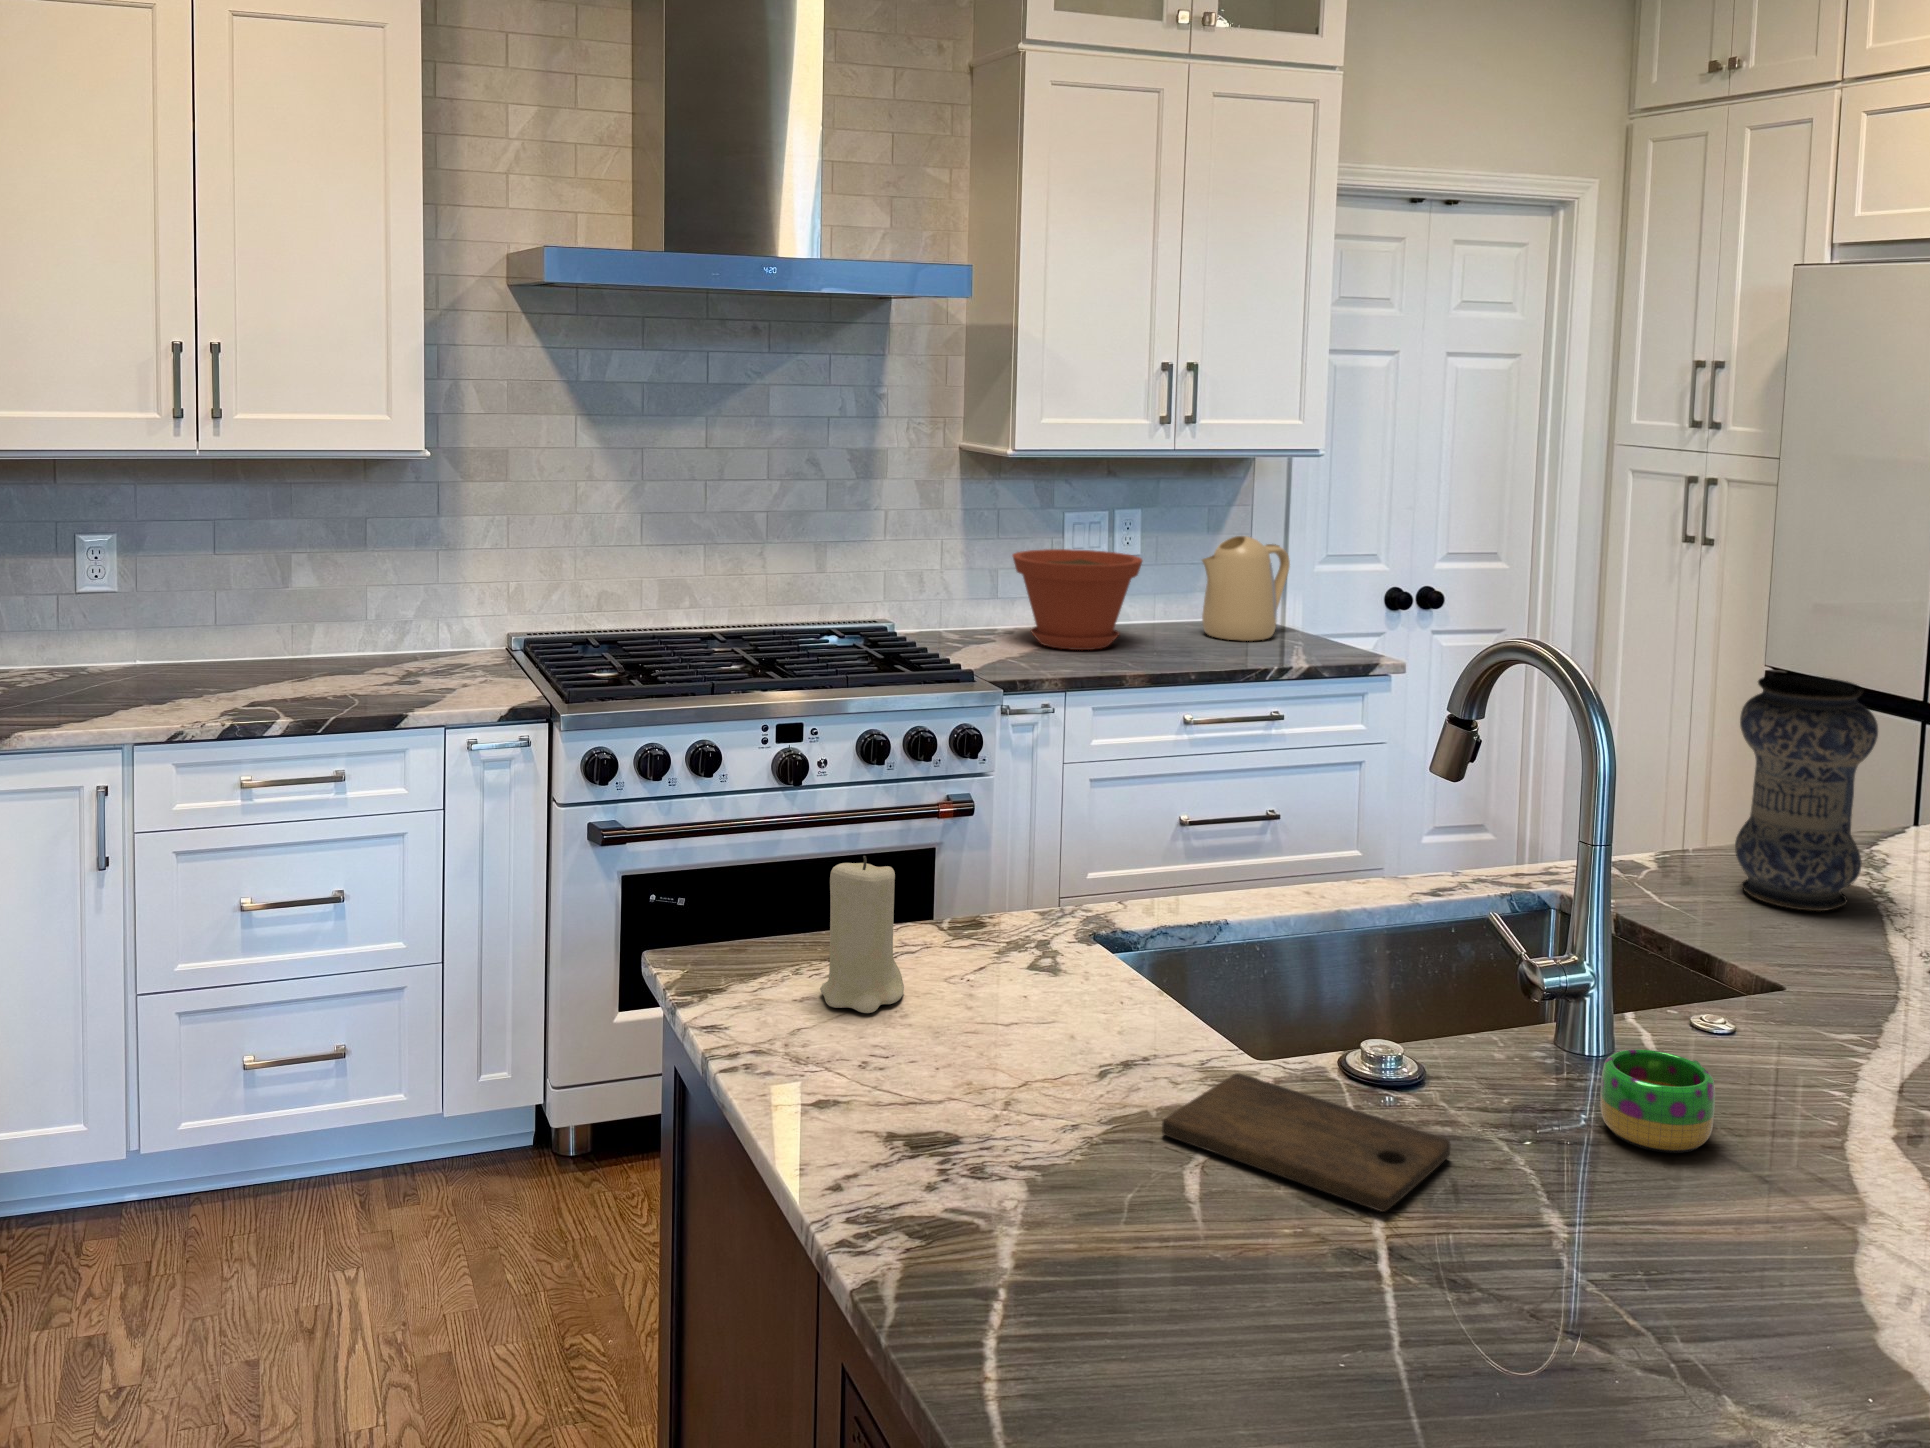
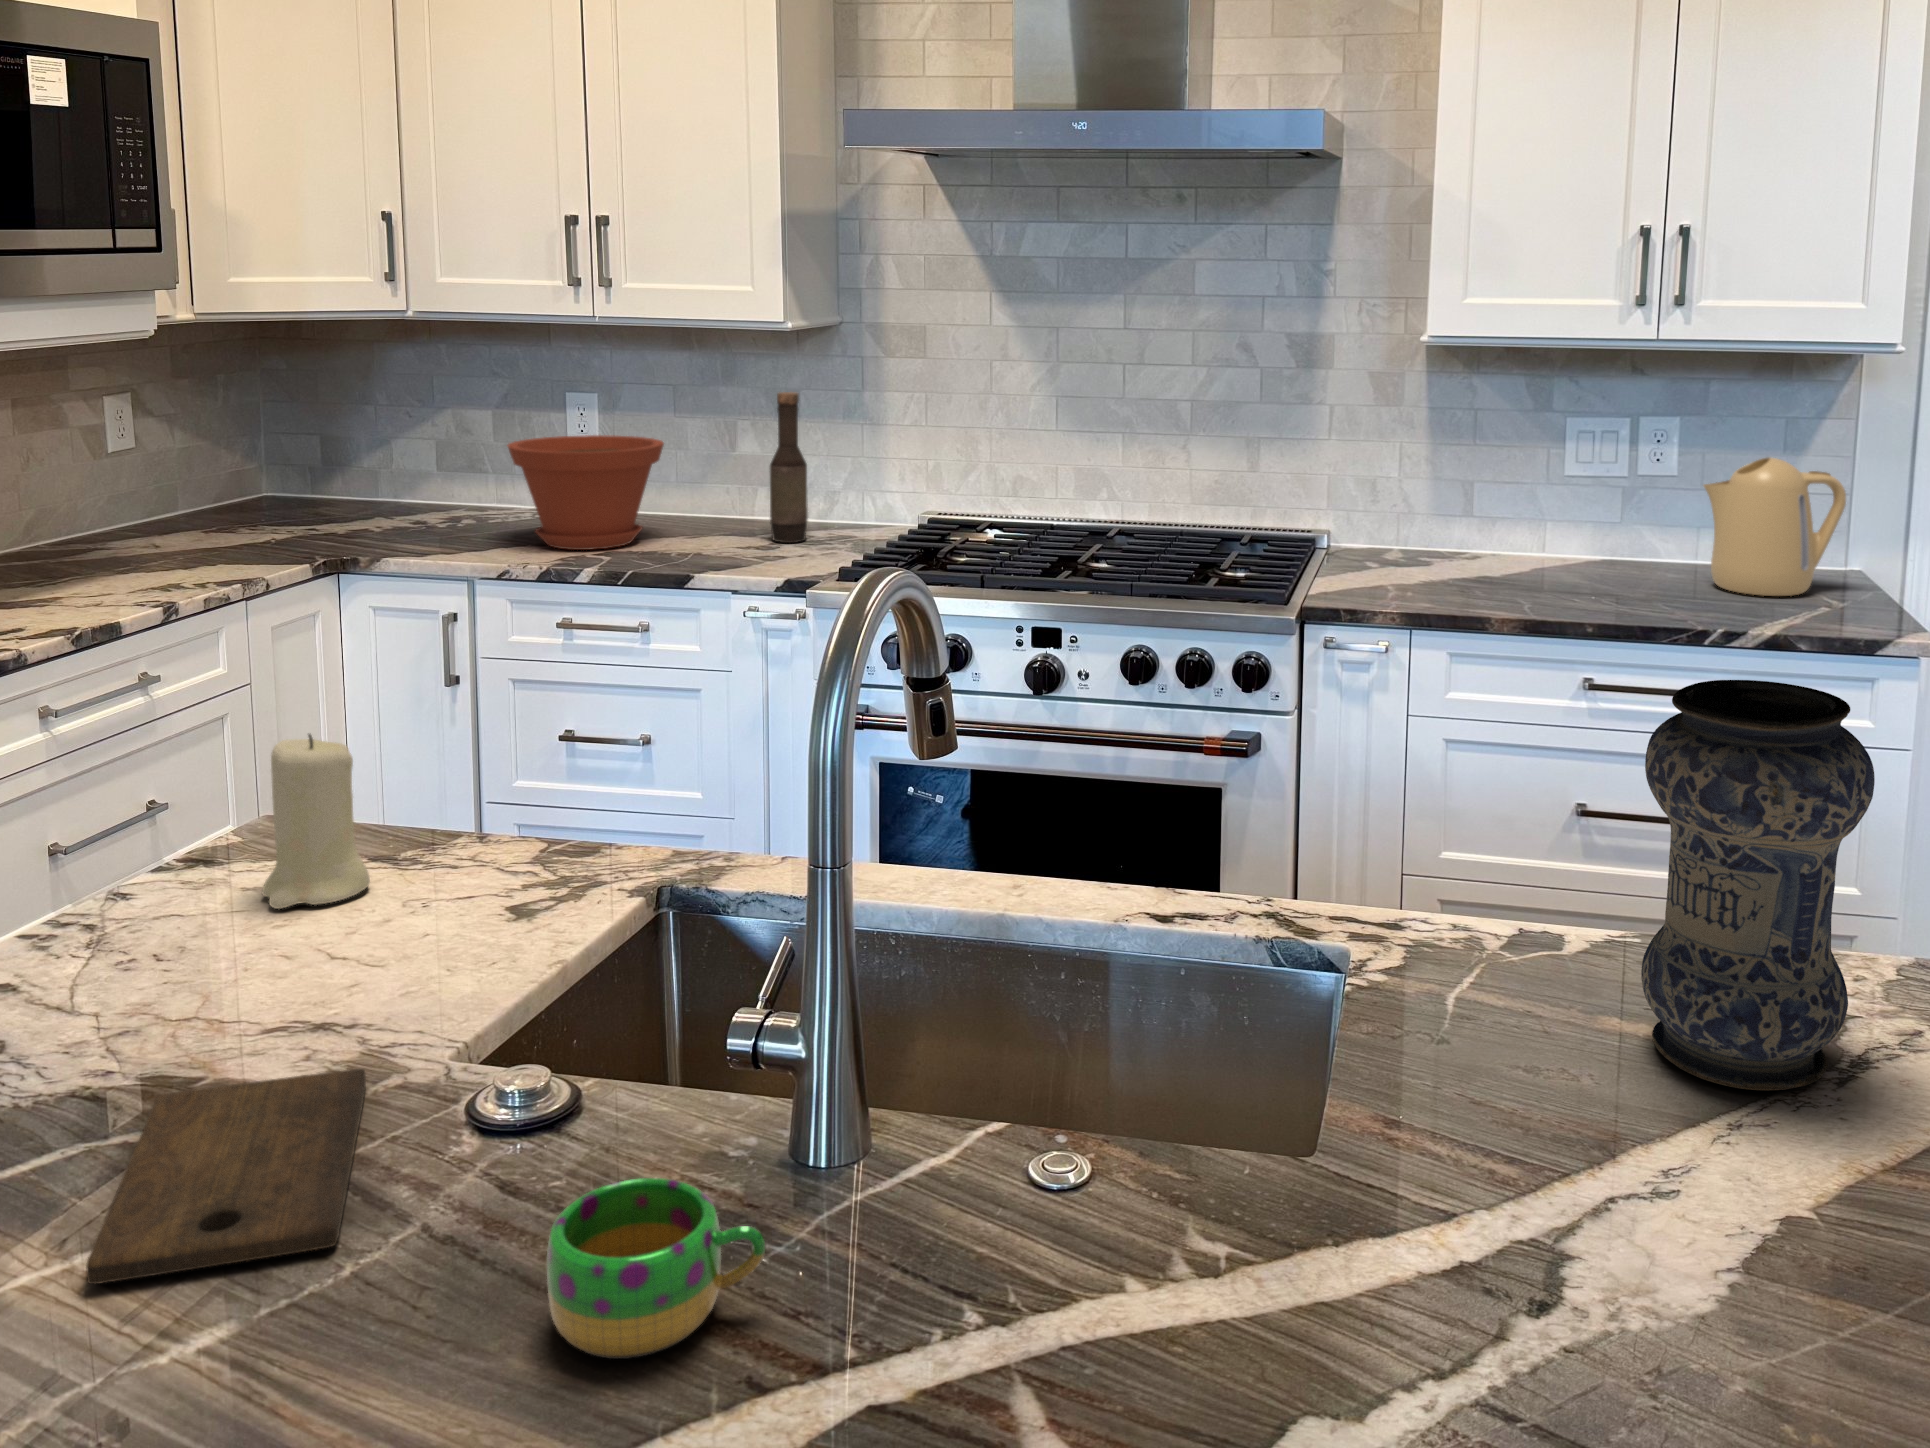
bottle: none [400,523,440,676] -> present [770,392,808,543]
plant pot: present [1013,549,1142,650] -> present [507,435,664,550]

